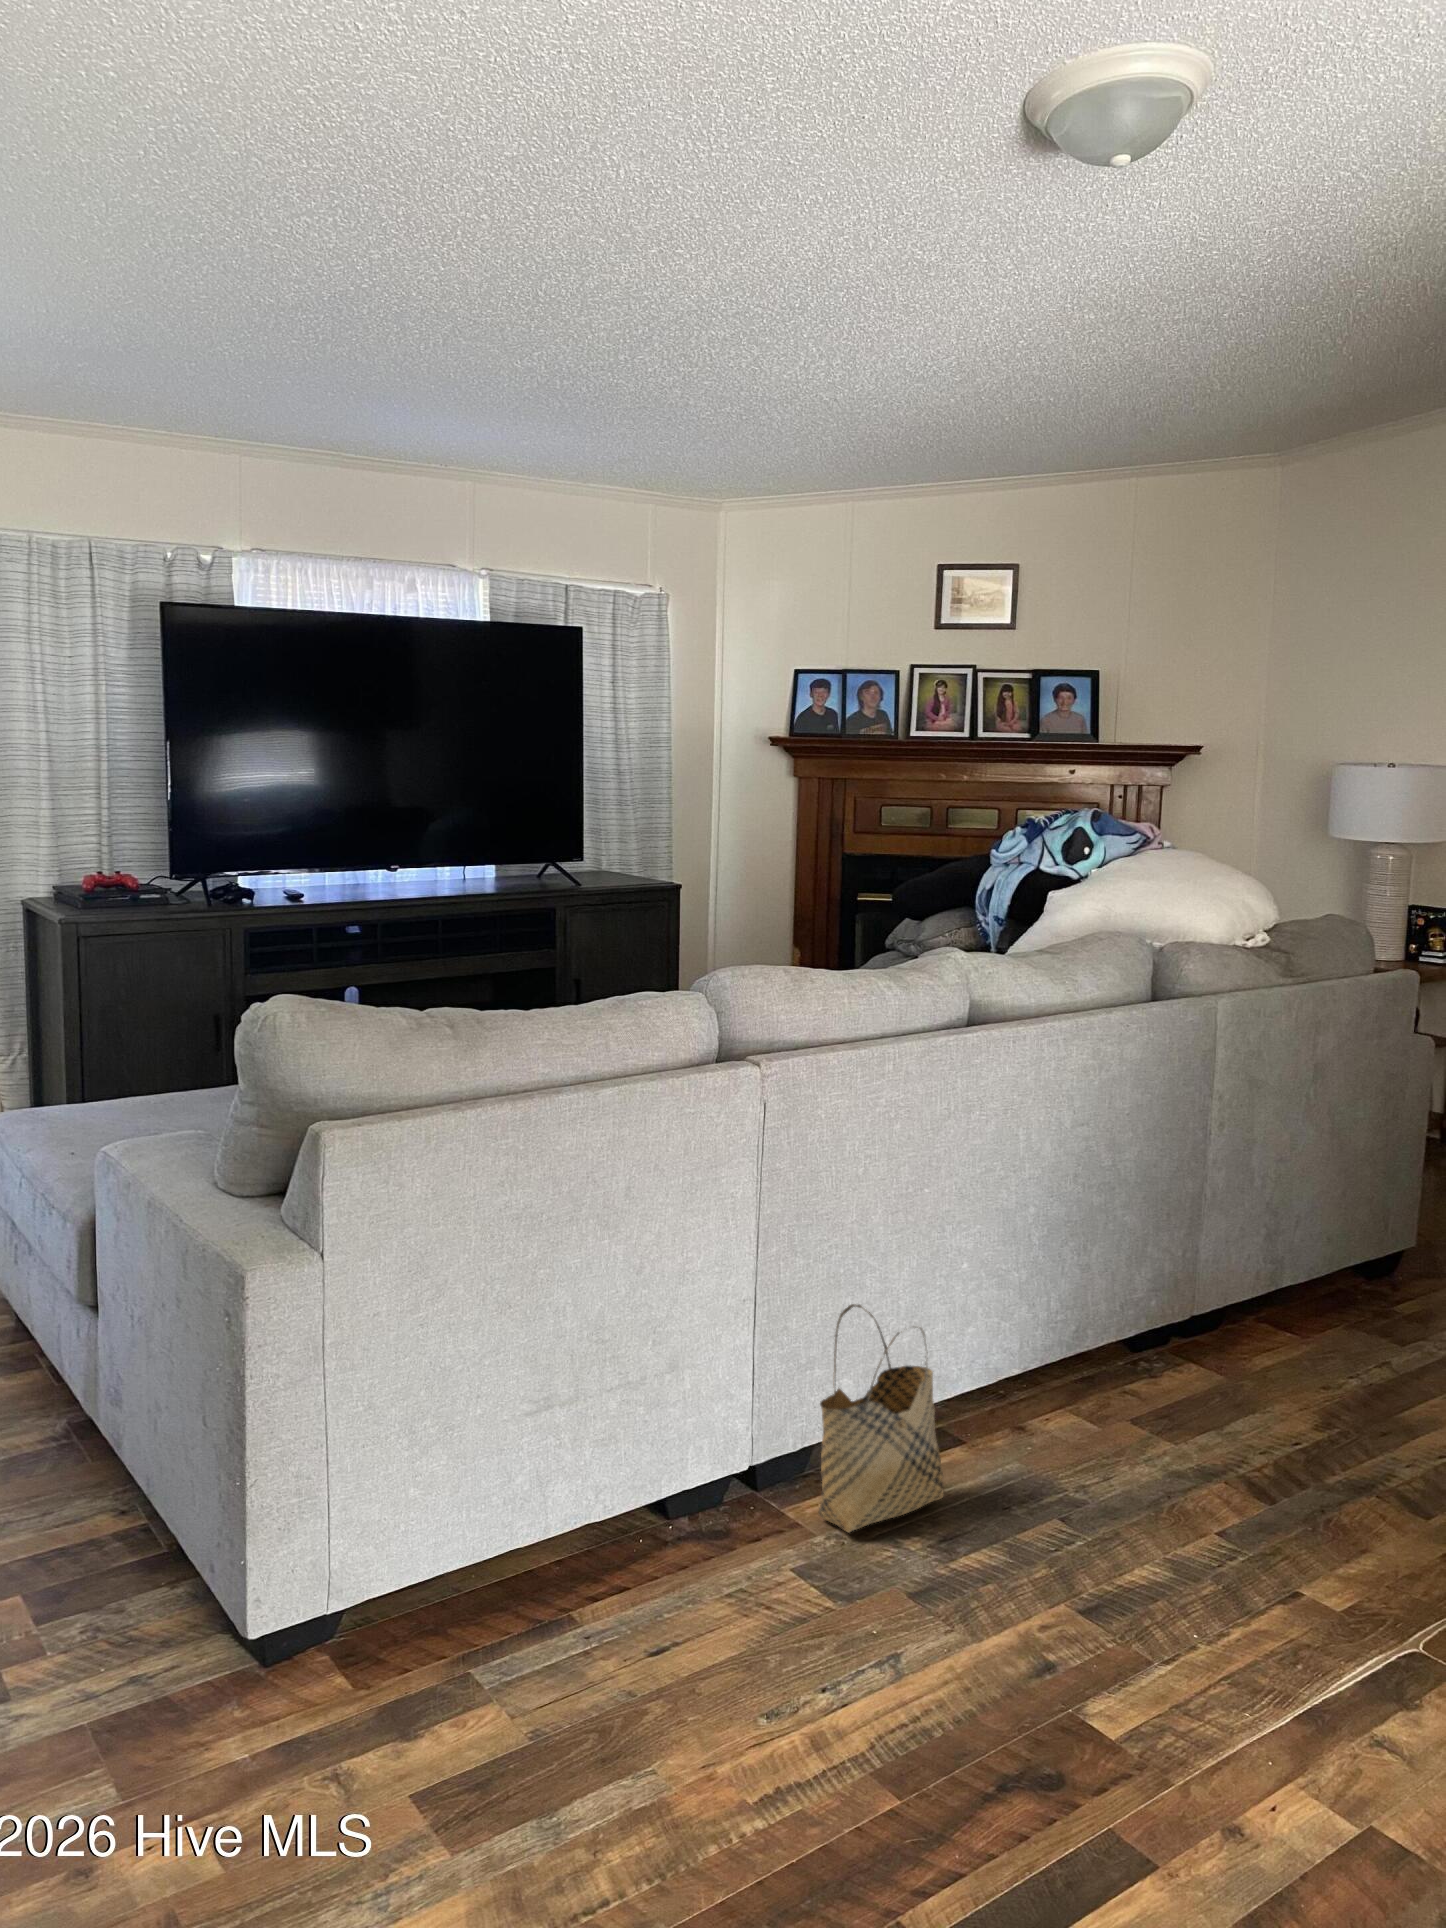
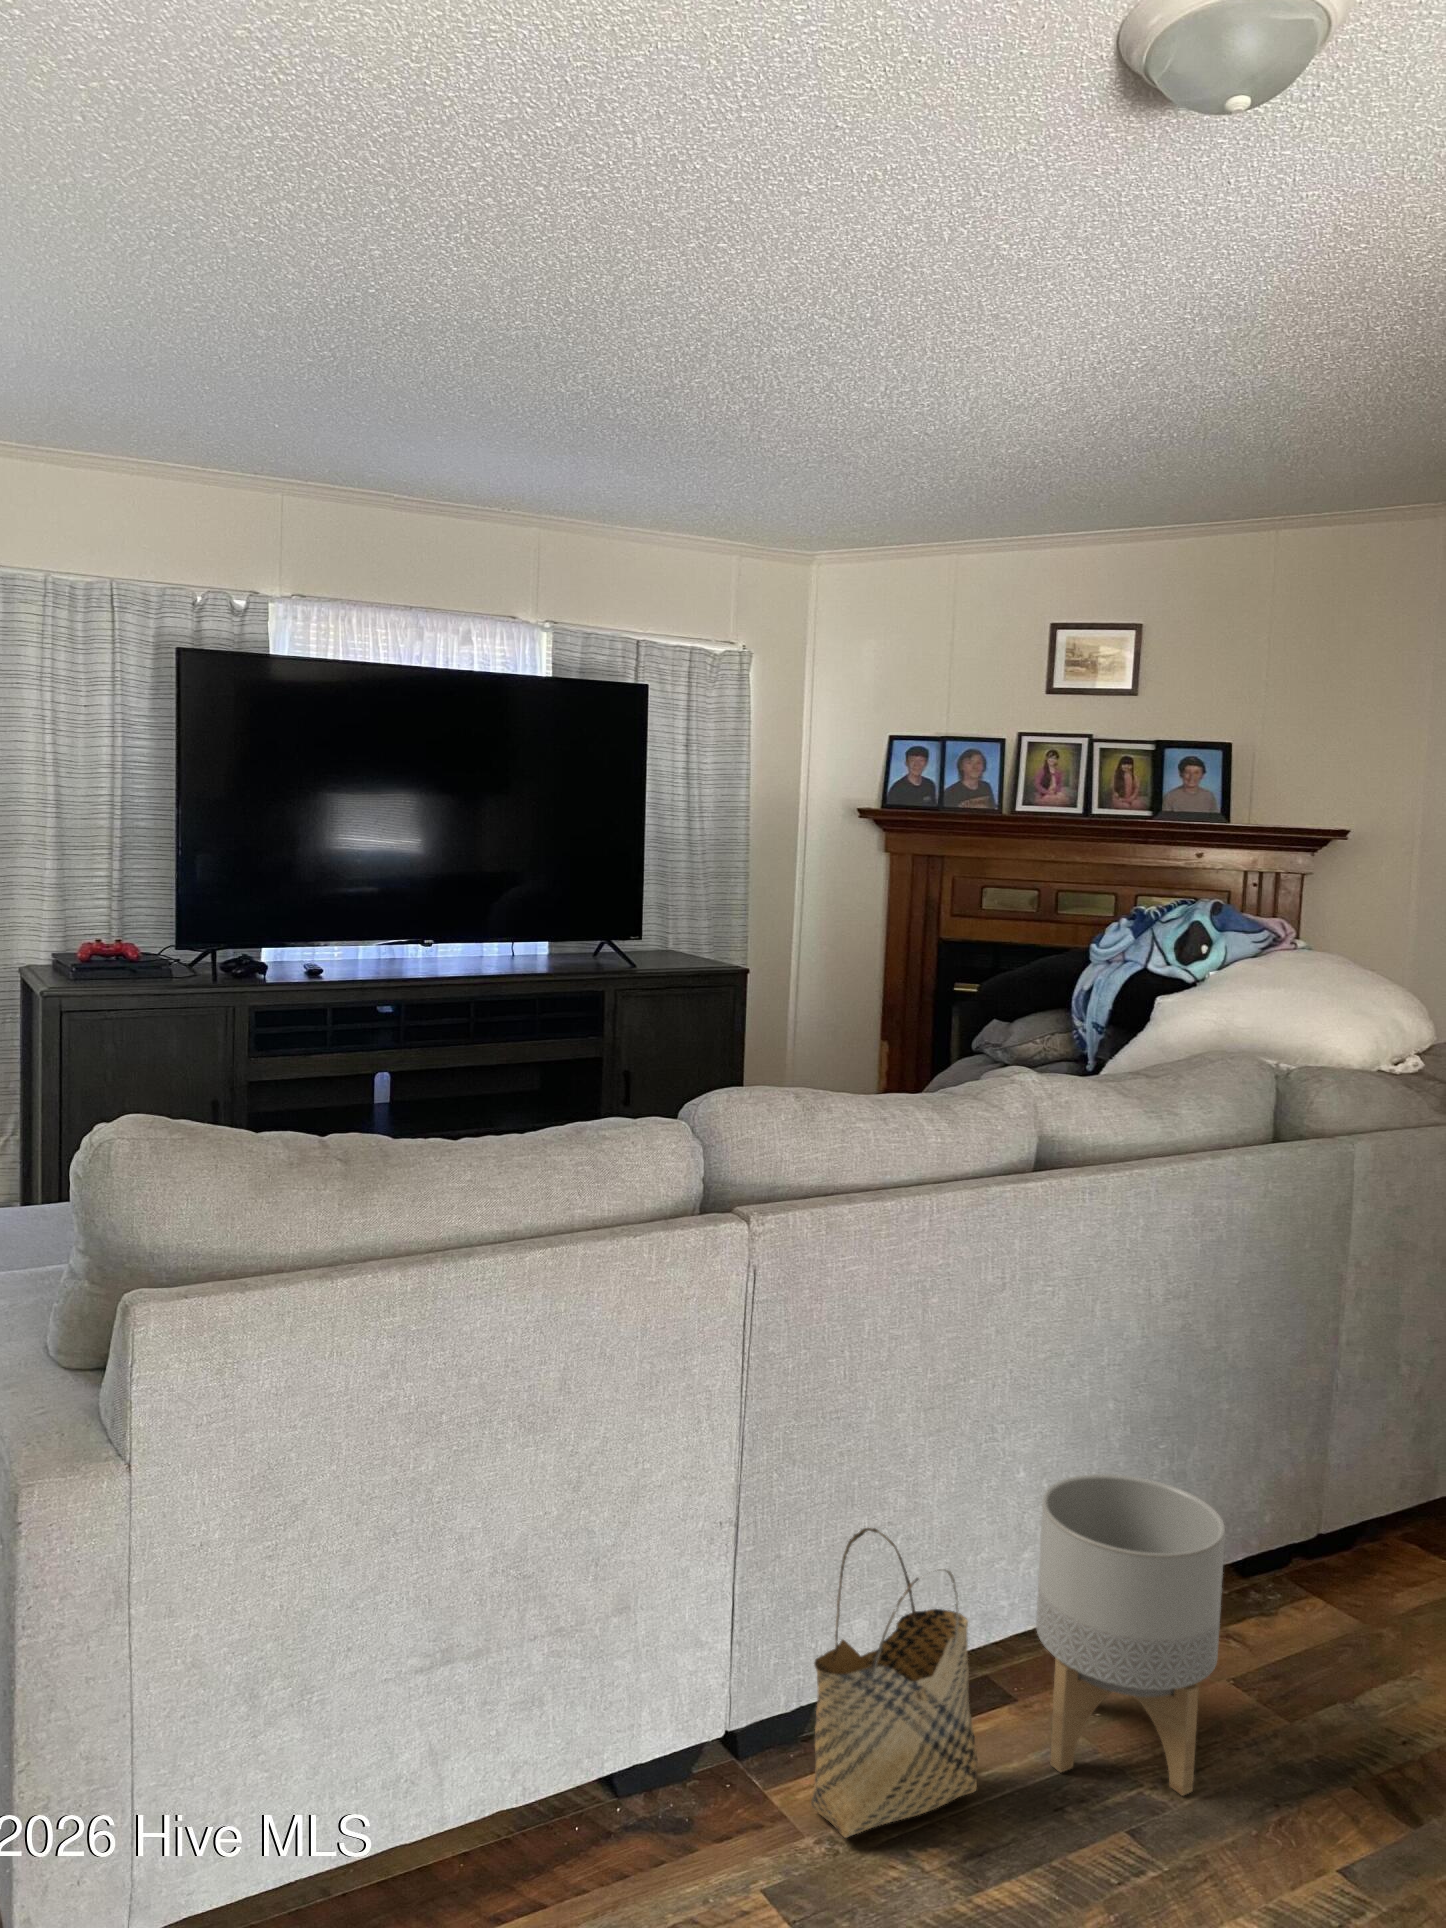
planter: none [983,1261,1126,1493] -> present [1036,1474,1225,1795]

